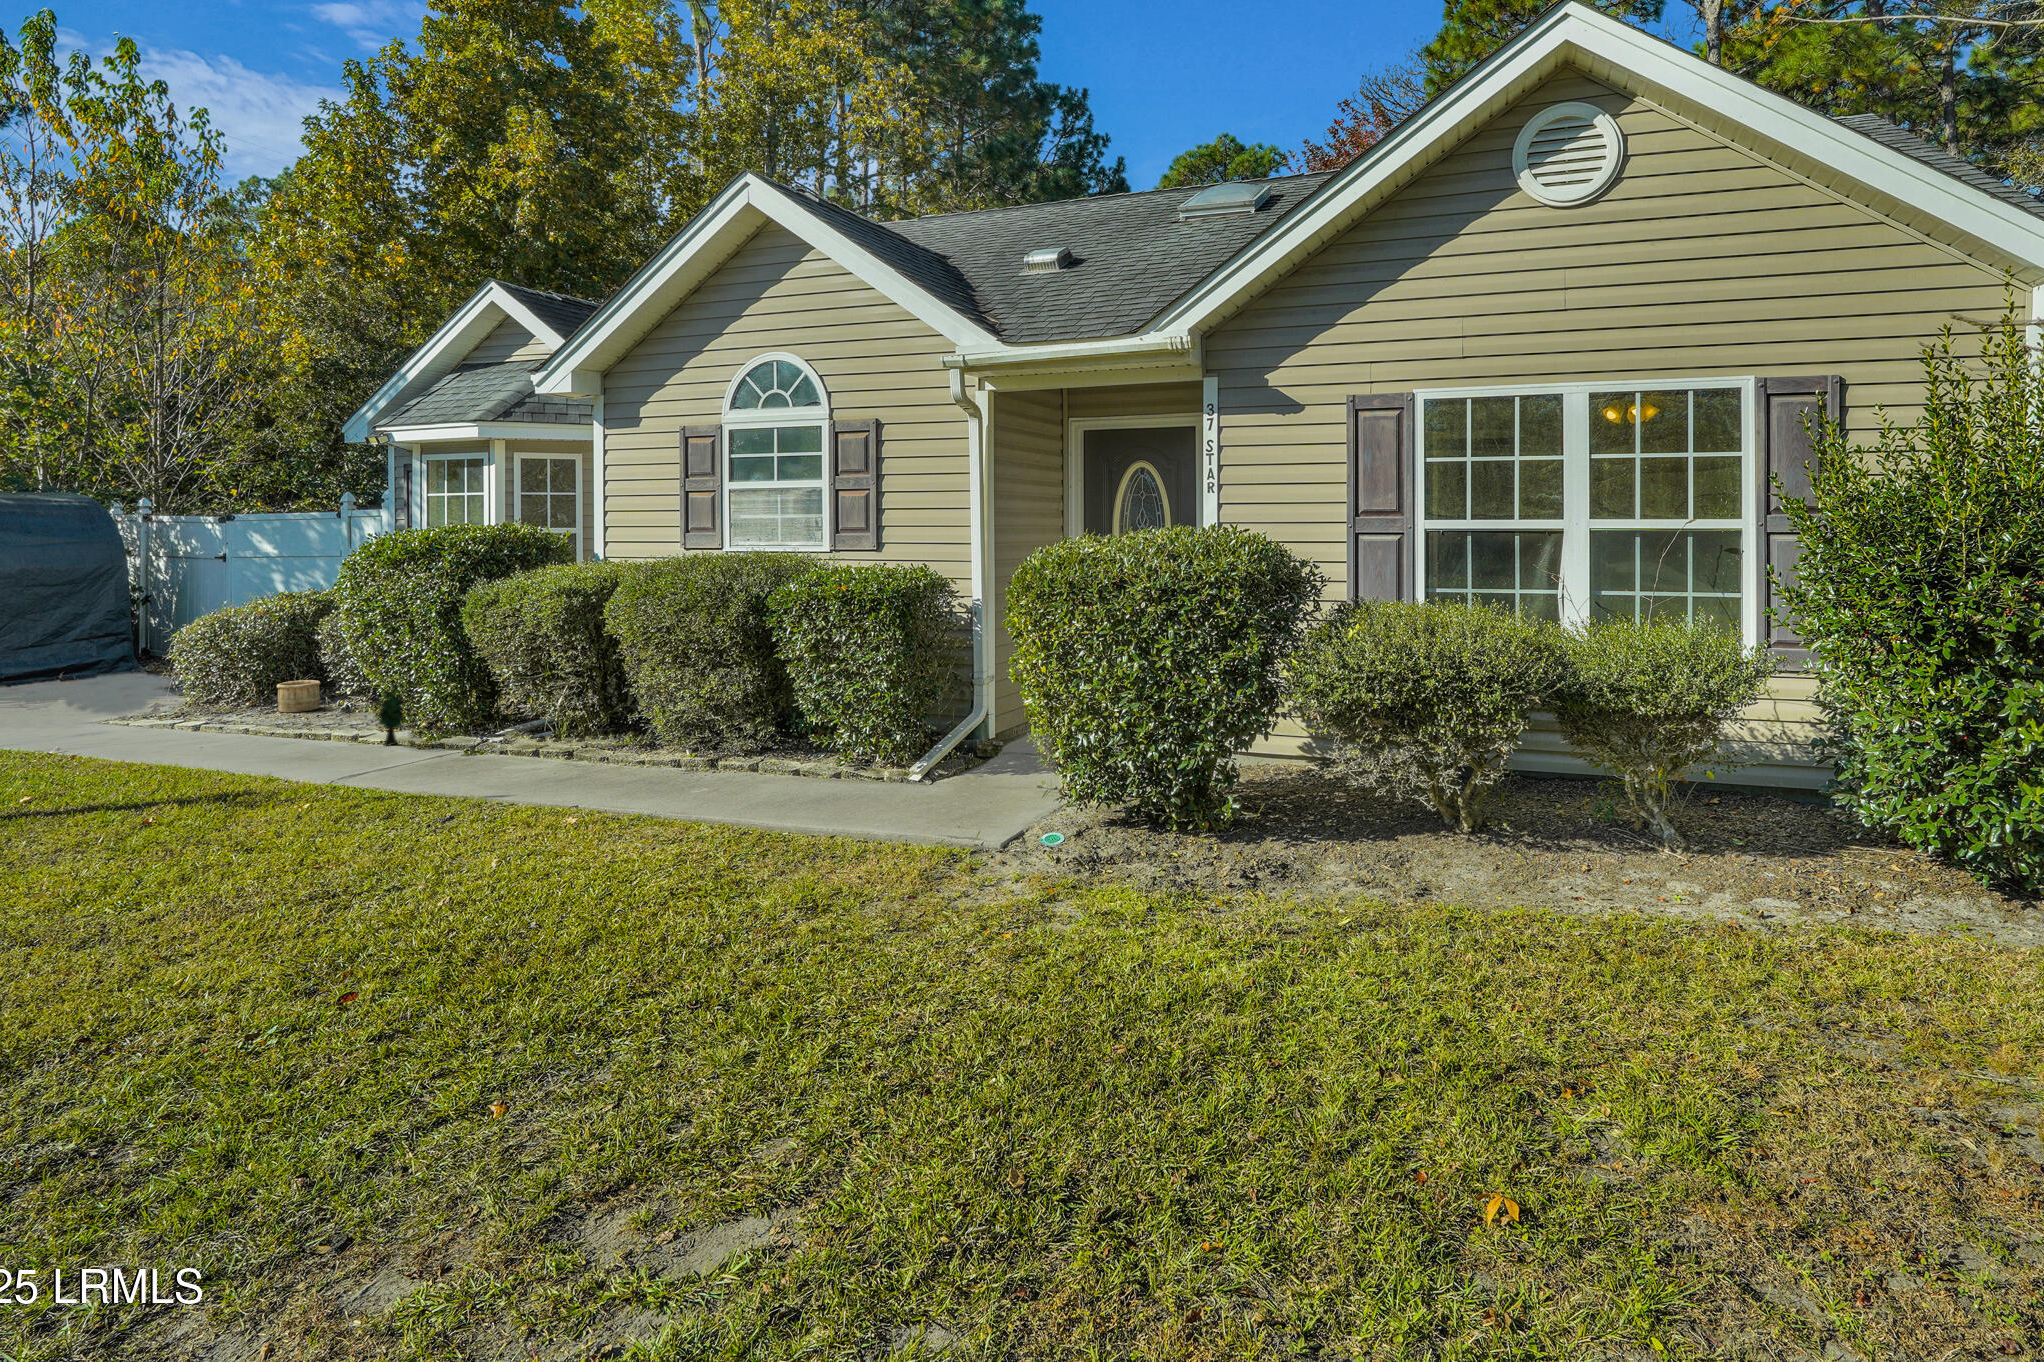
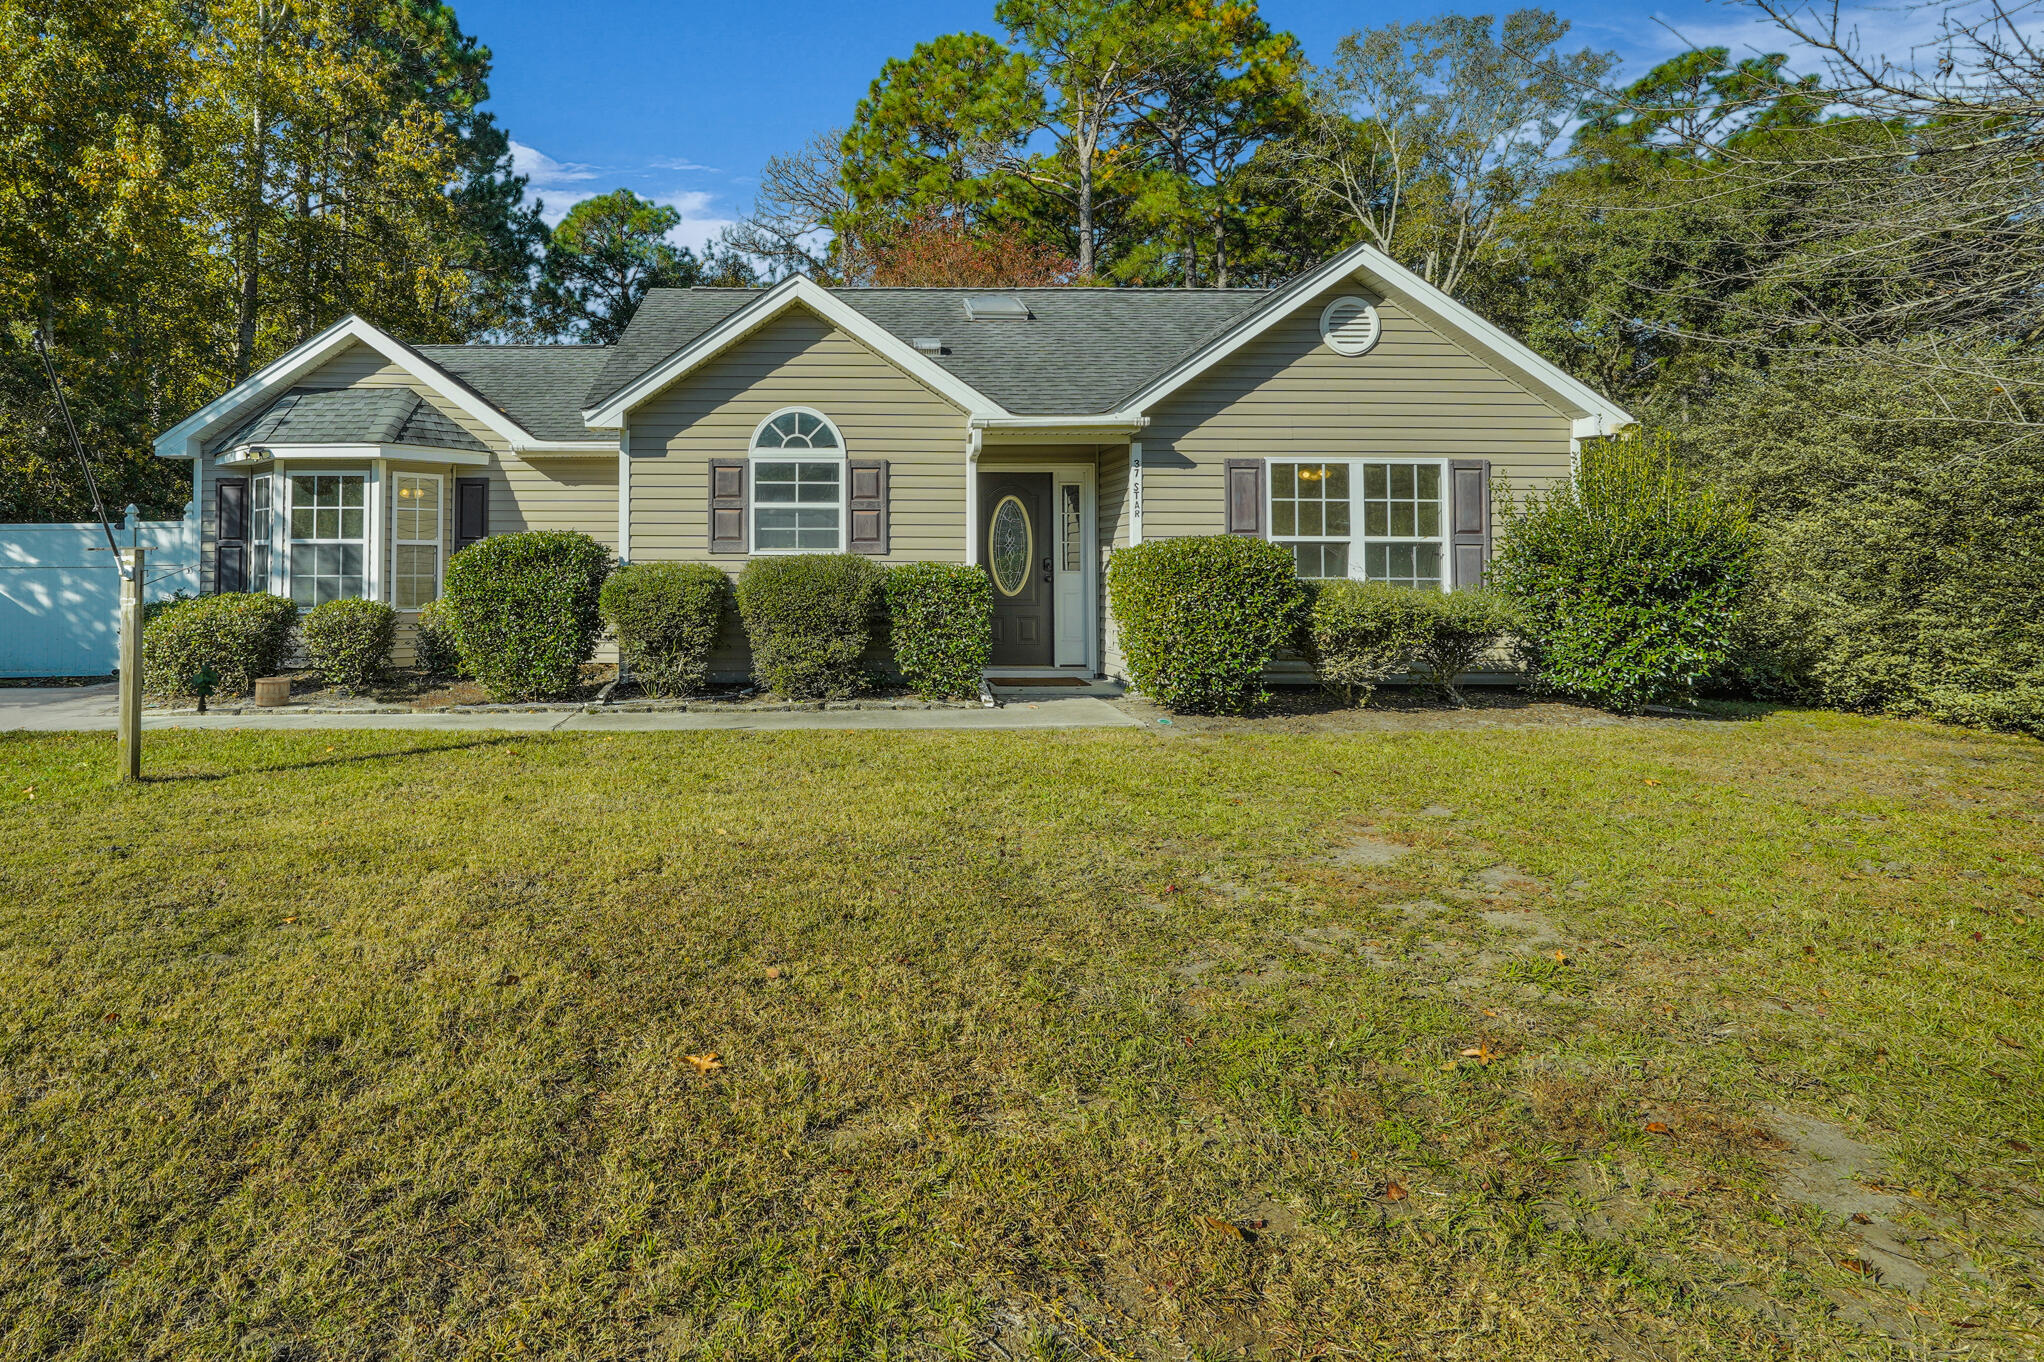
decorative plant: present [373,685,411,746] -> present [188,661,219,711]

